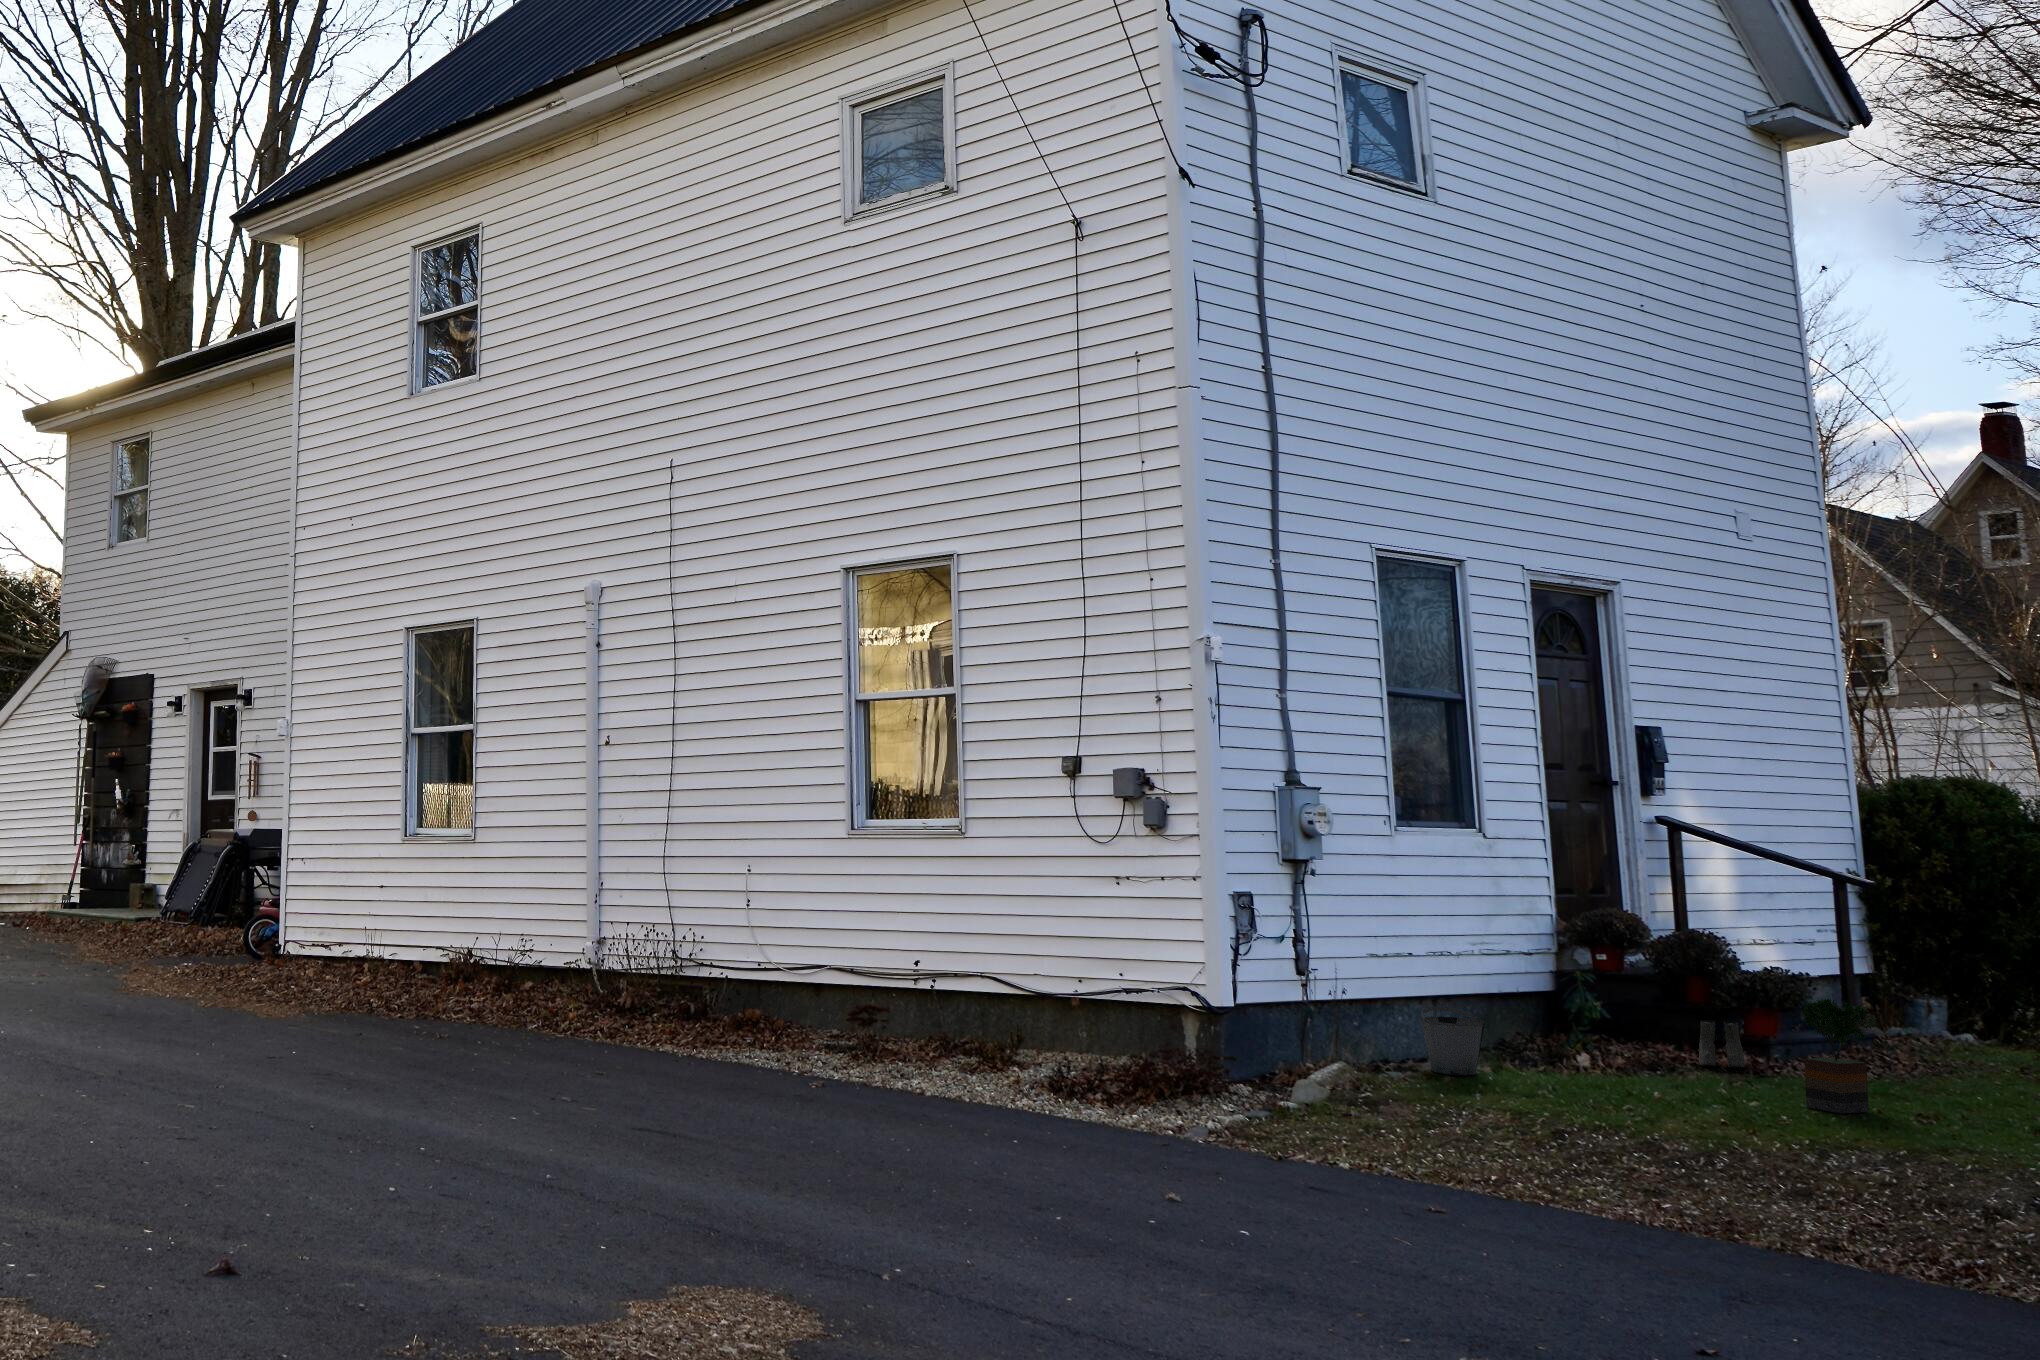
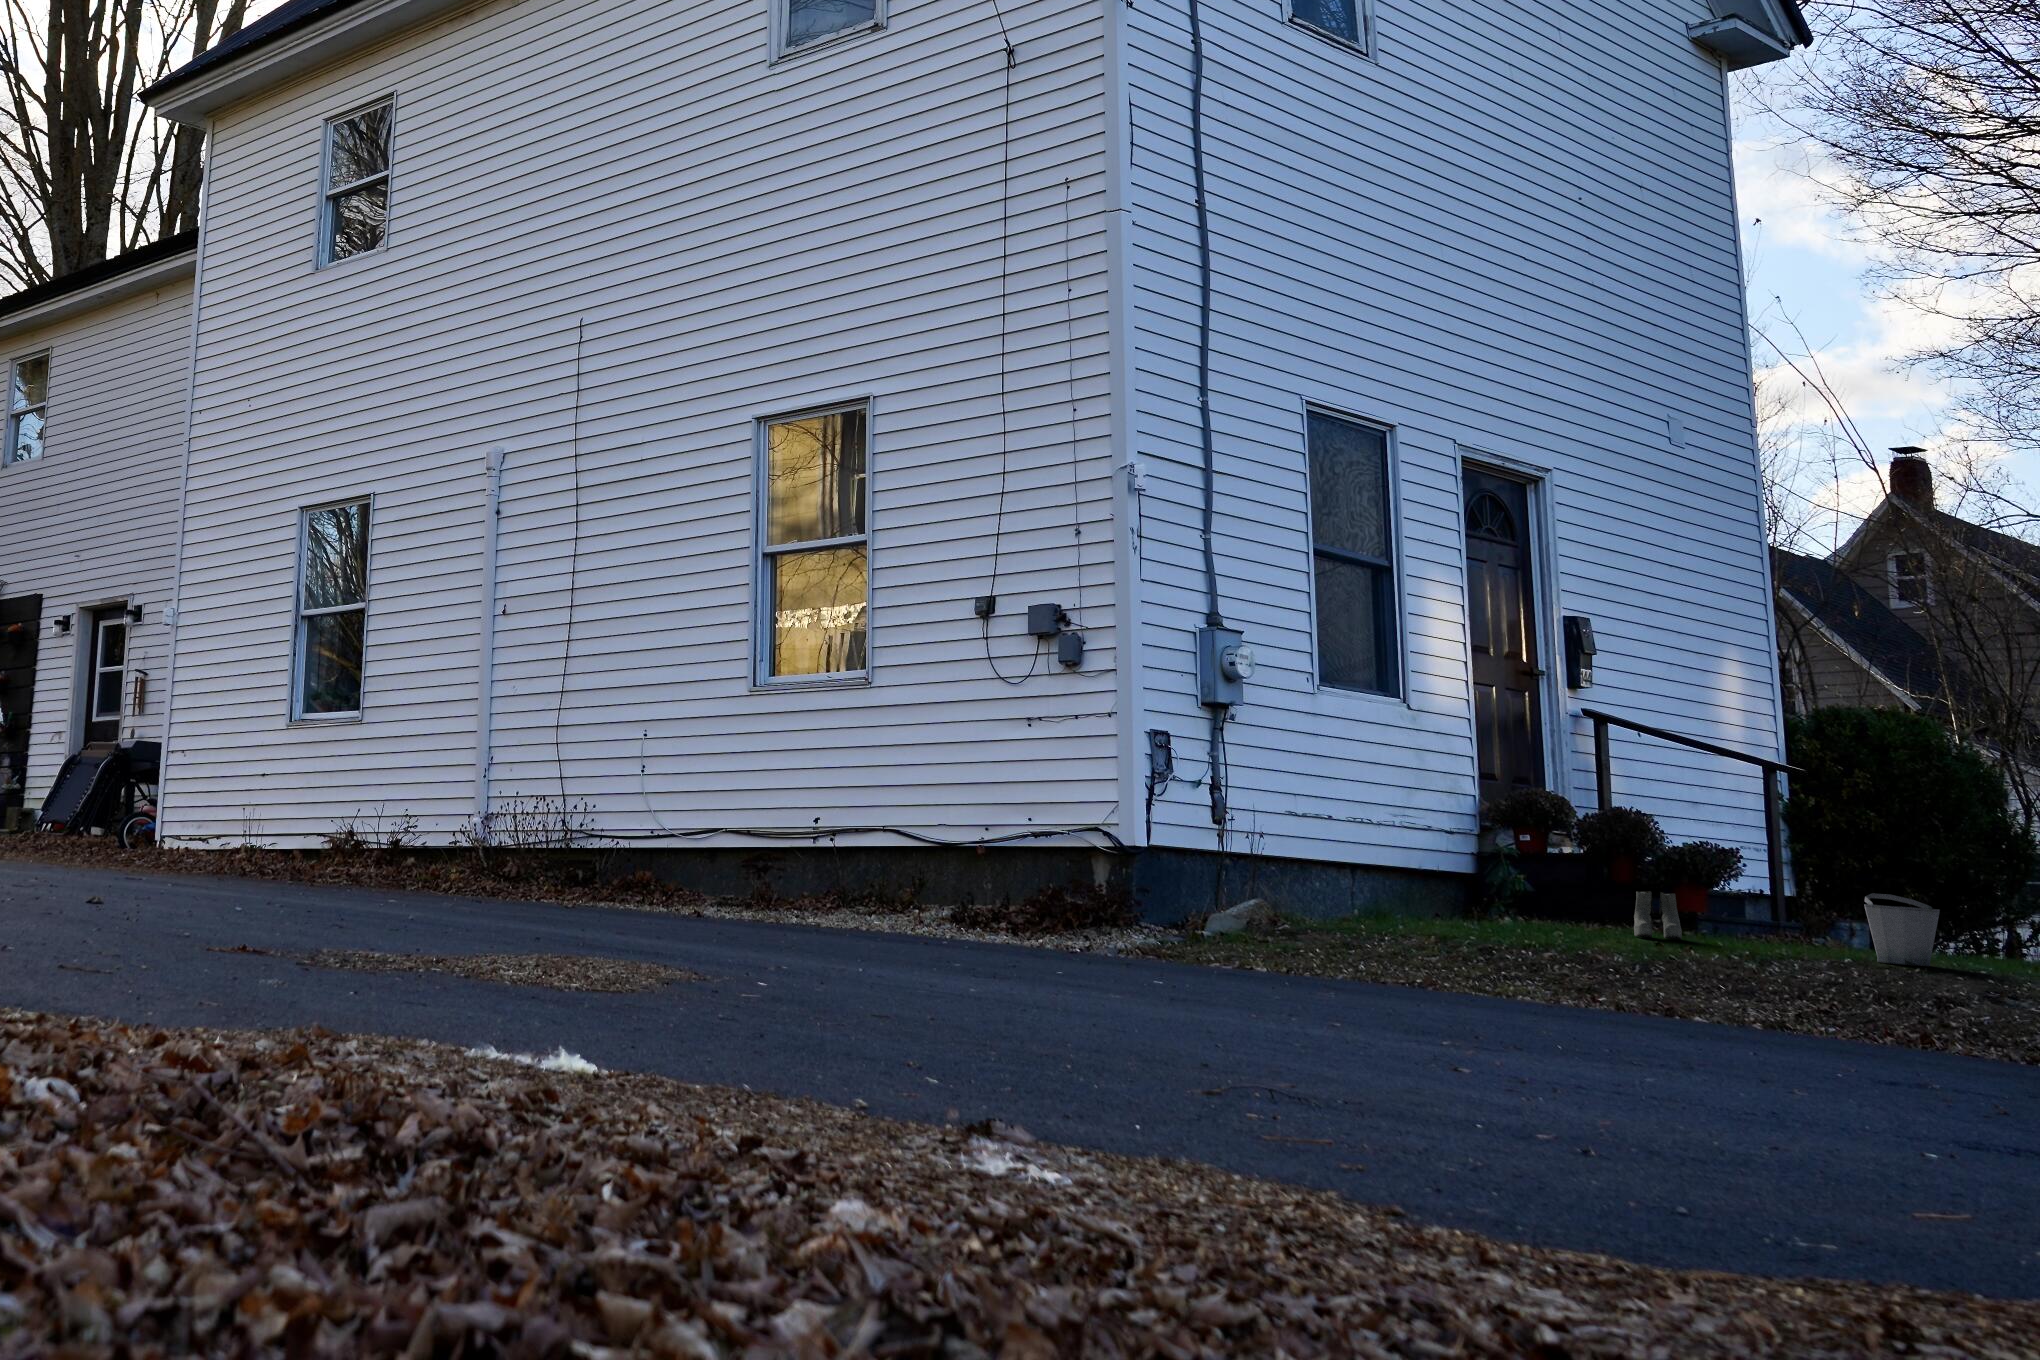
potted tree: present [1802,999,1877,1113] -> none [1748,846,1833,966]
bucket: present [1420,1007,1485,1075] -> present [1864,893,1940,966]

